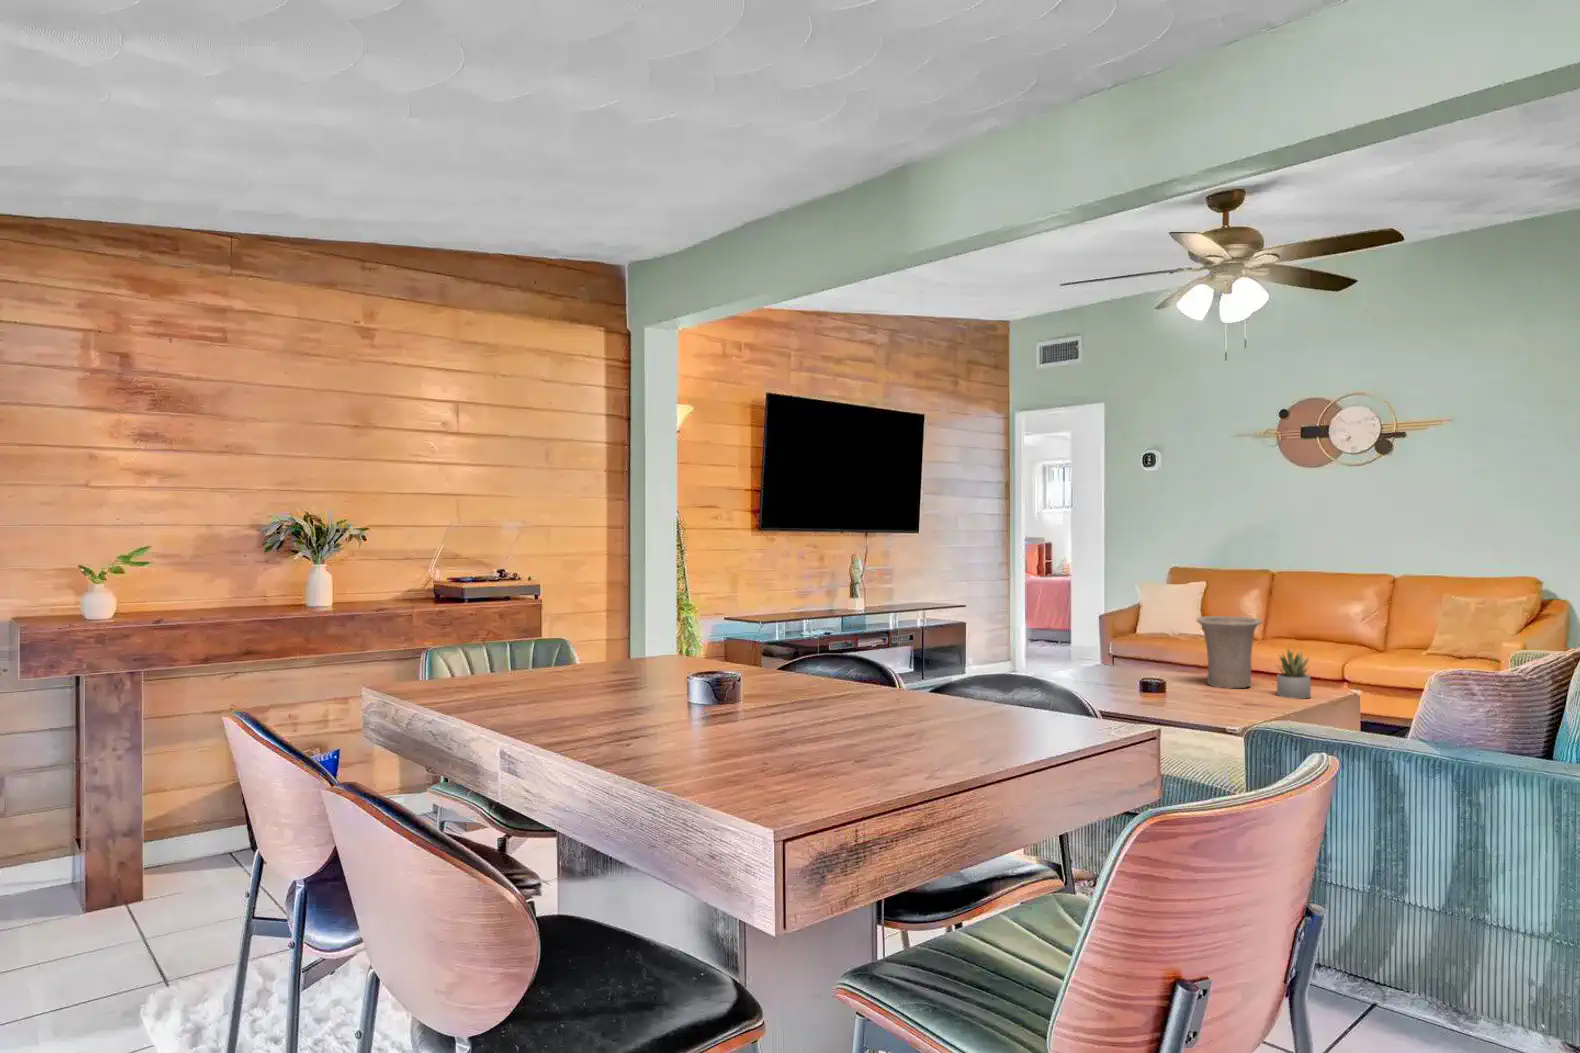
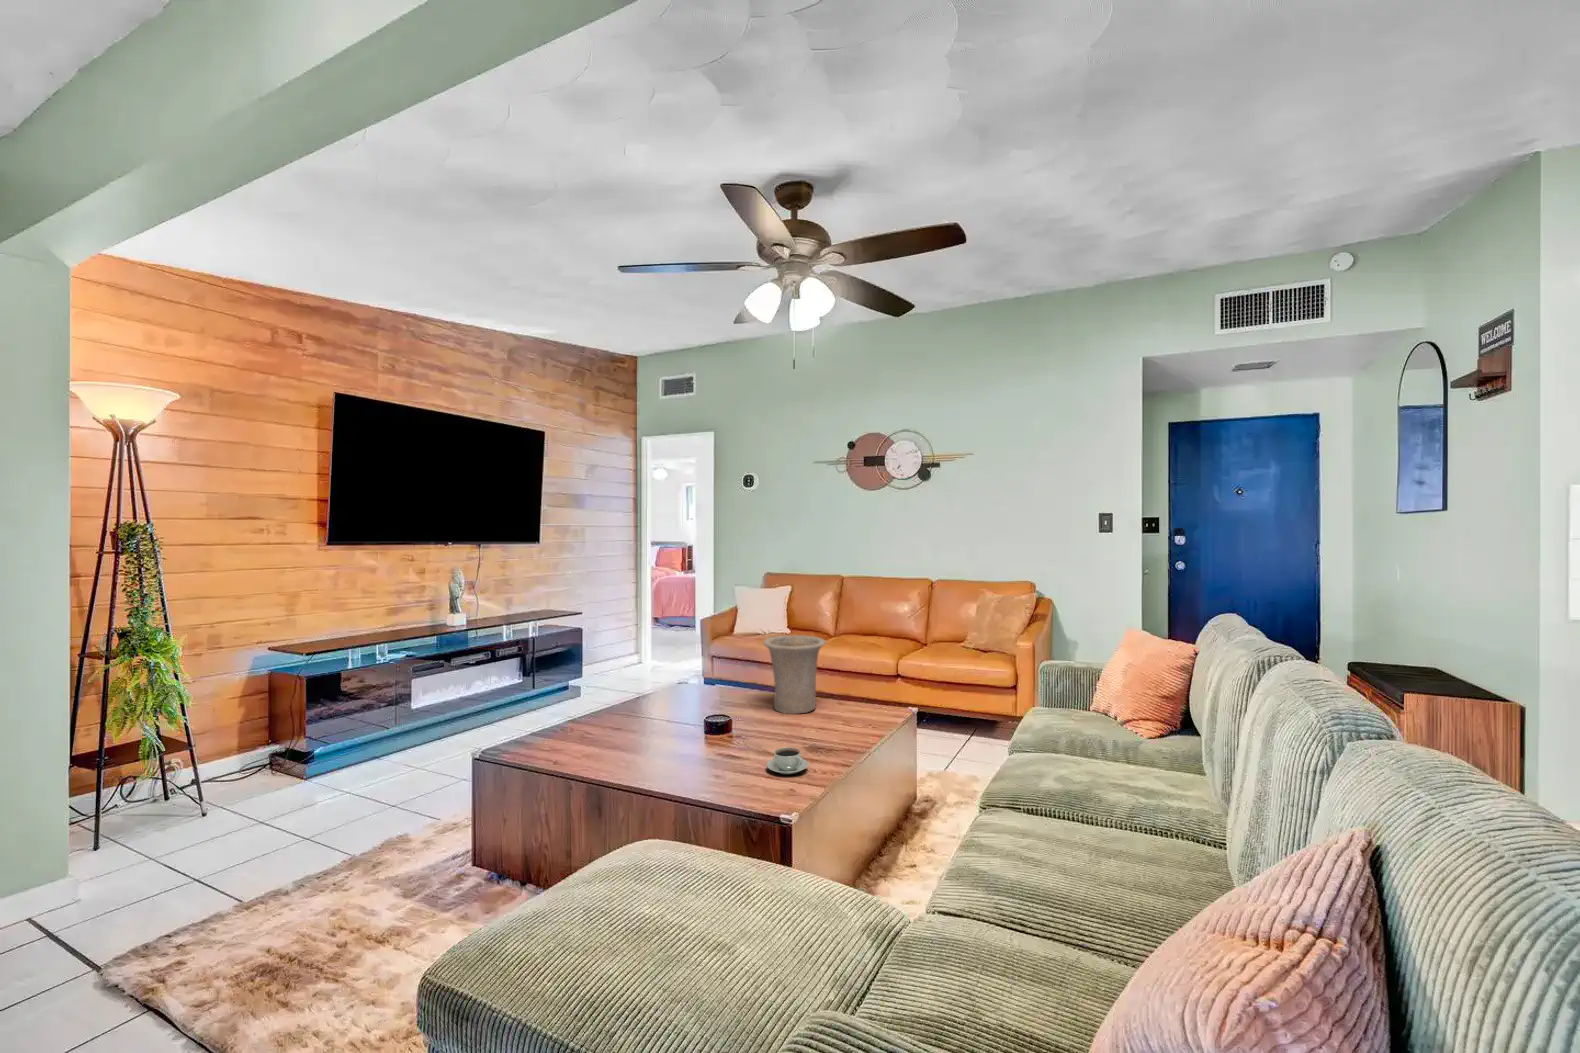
succulent plant: present [1277,650,1311,699] -> none [836,672,870,728]
coffee cup: none [1215,694,1253,713] -> present [767,747,808,774]

